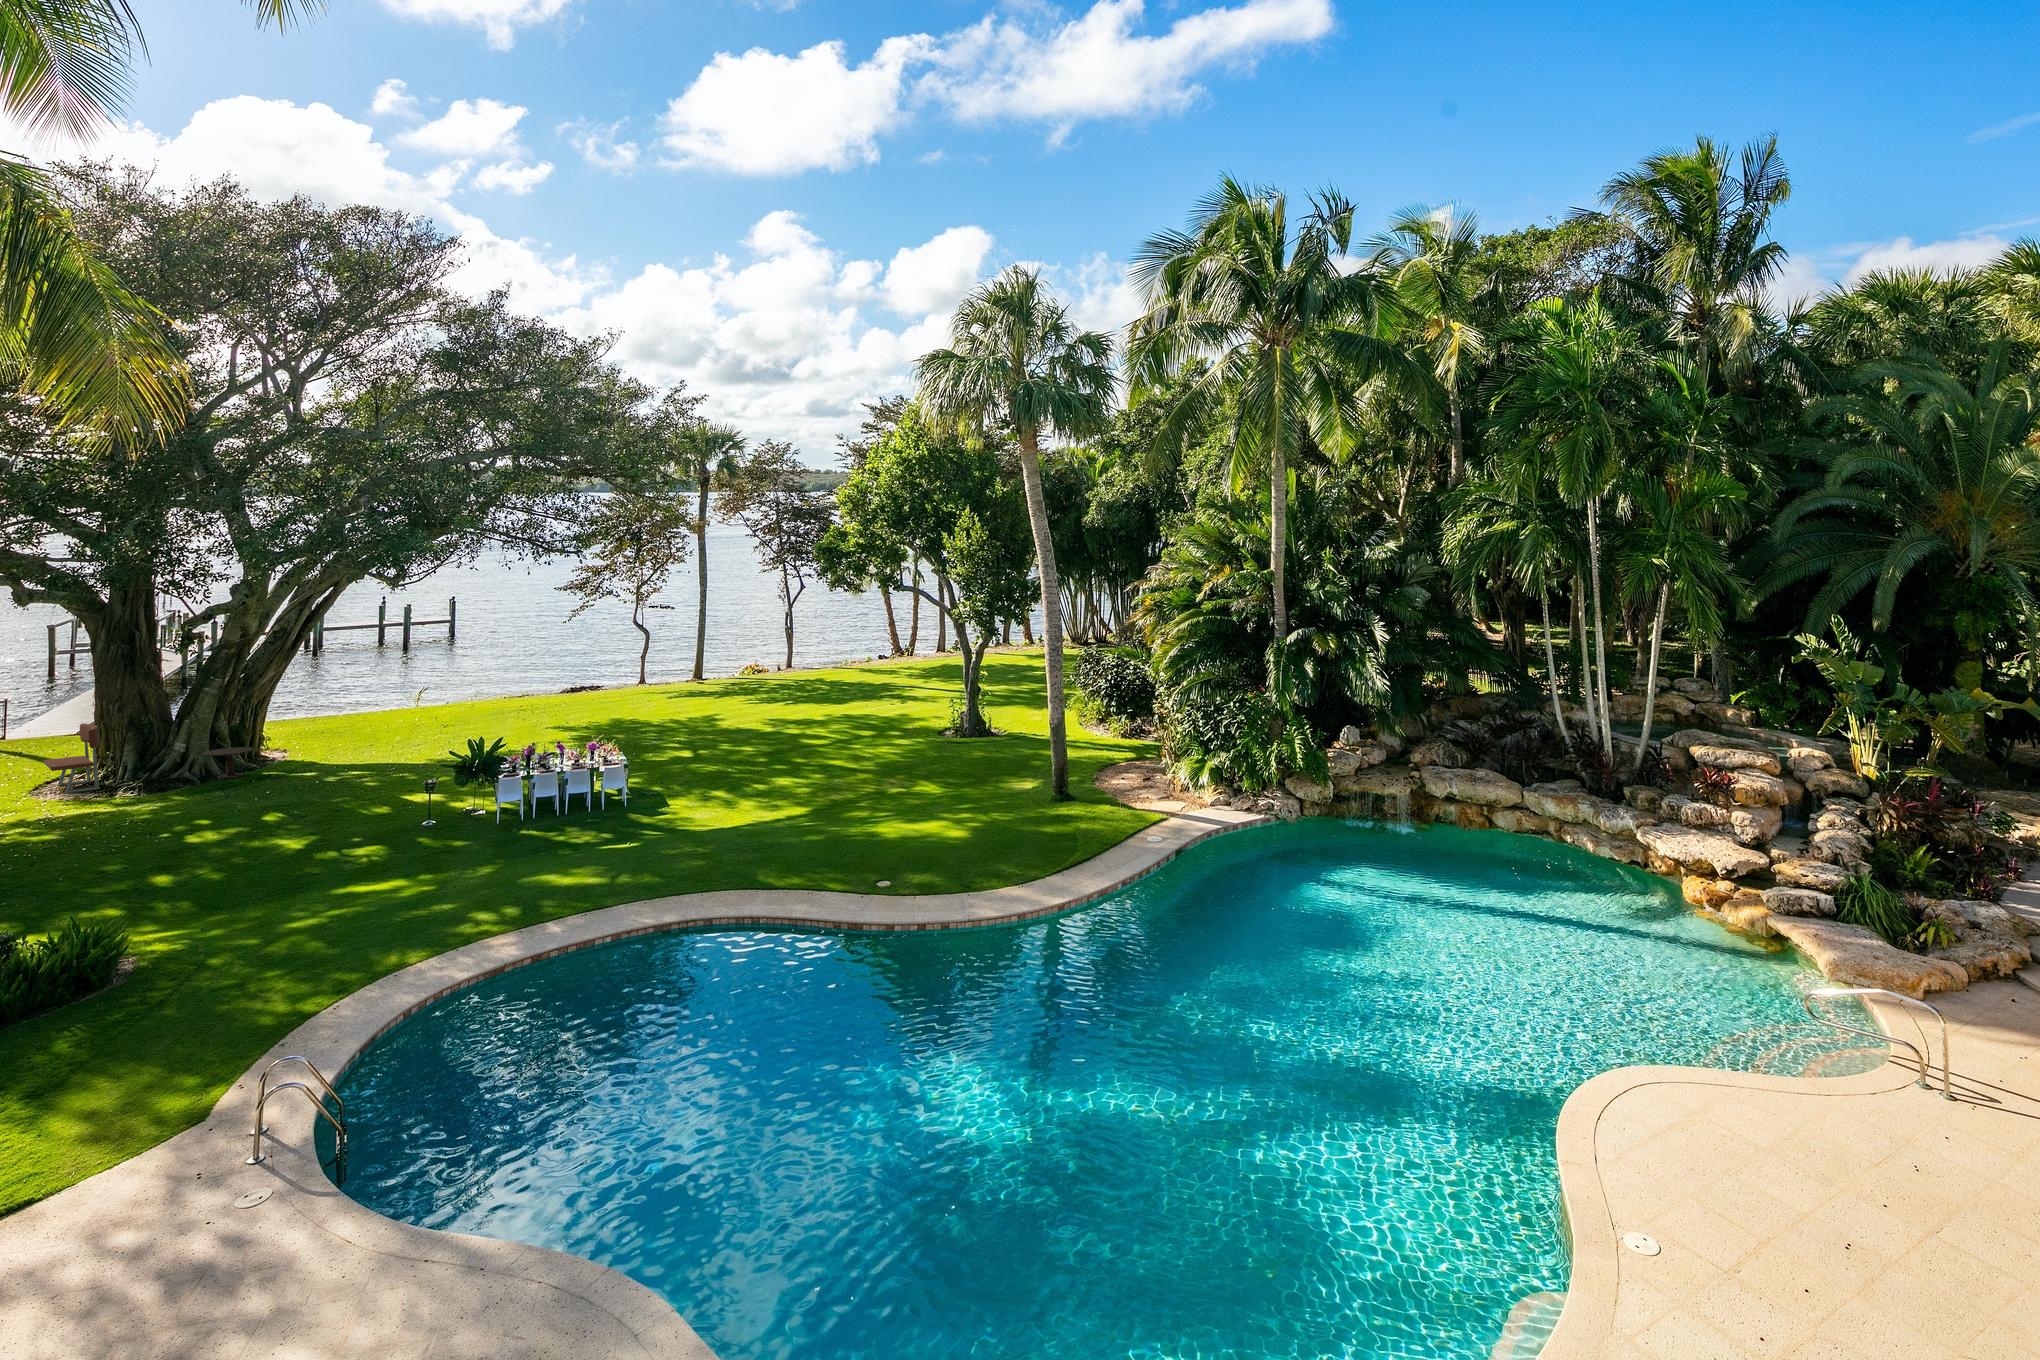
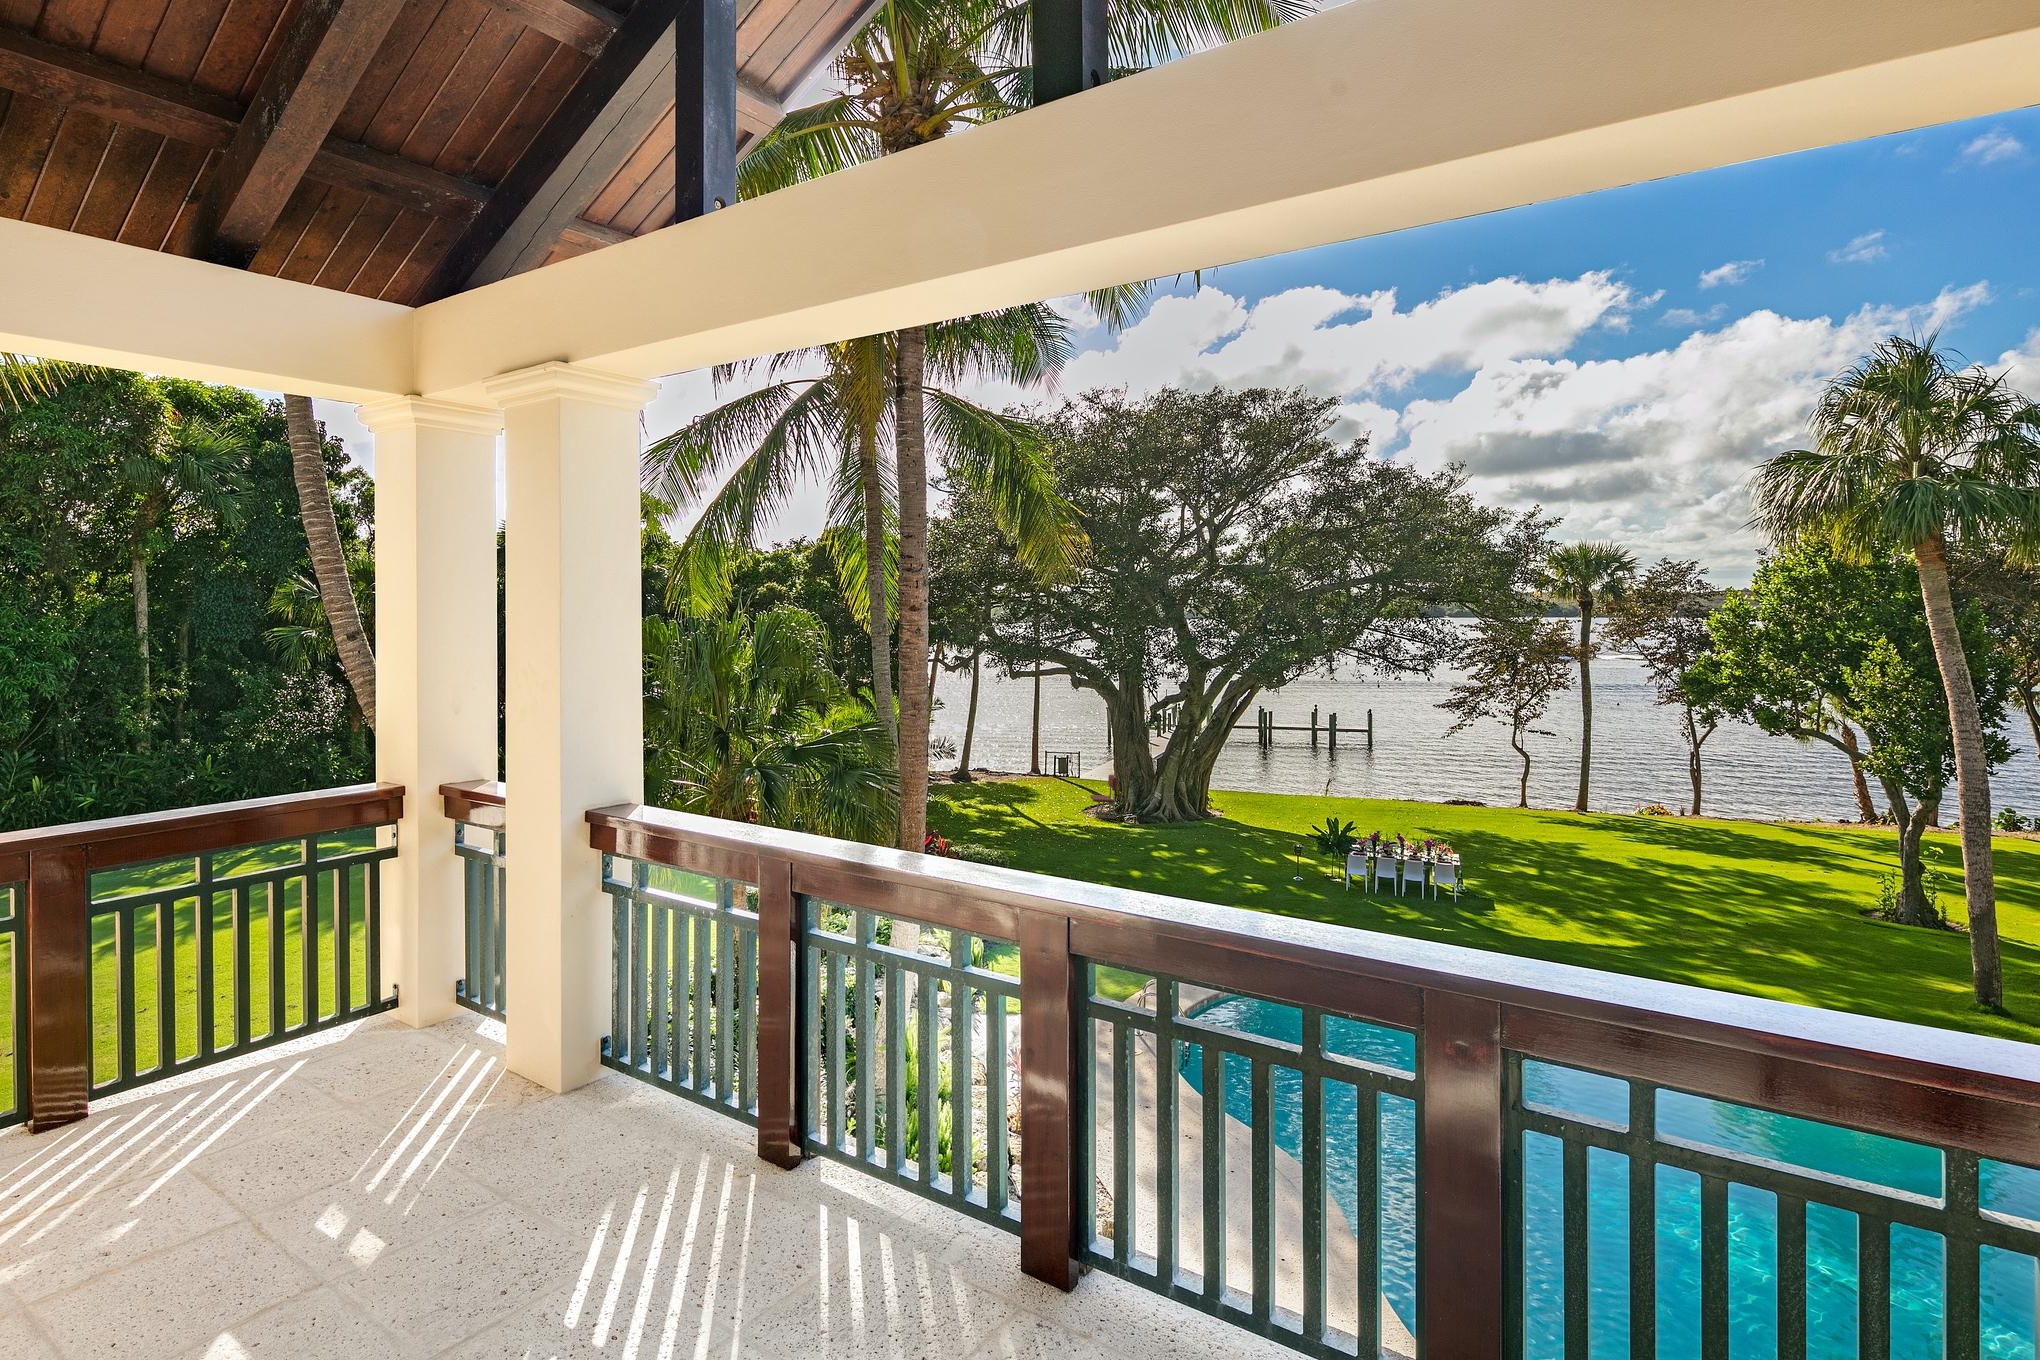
side table: present [203,747,255,779] -> none [1168,804,1197,826]

